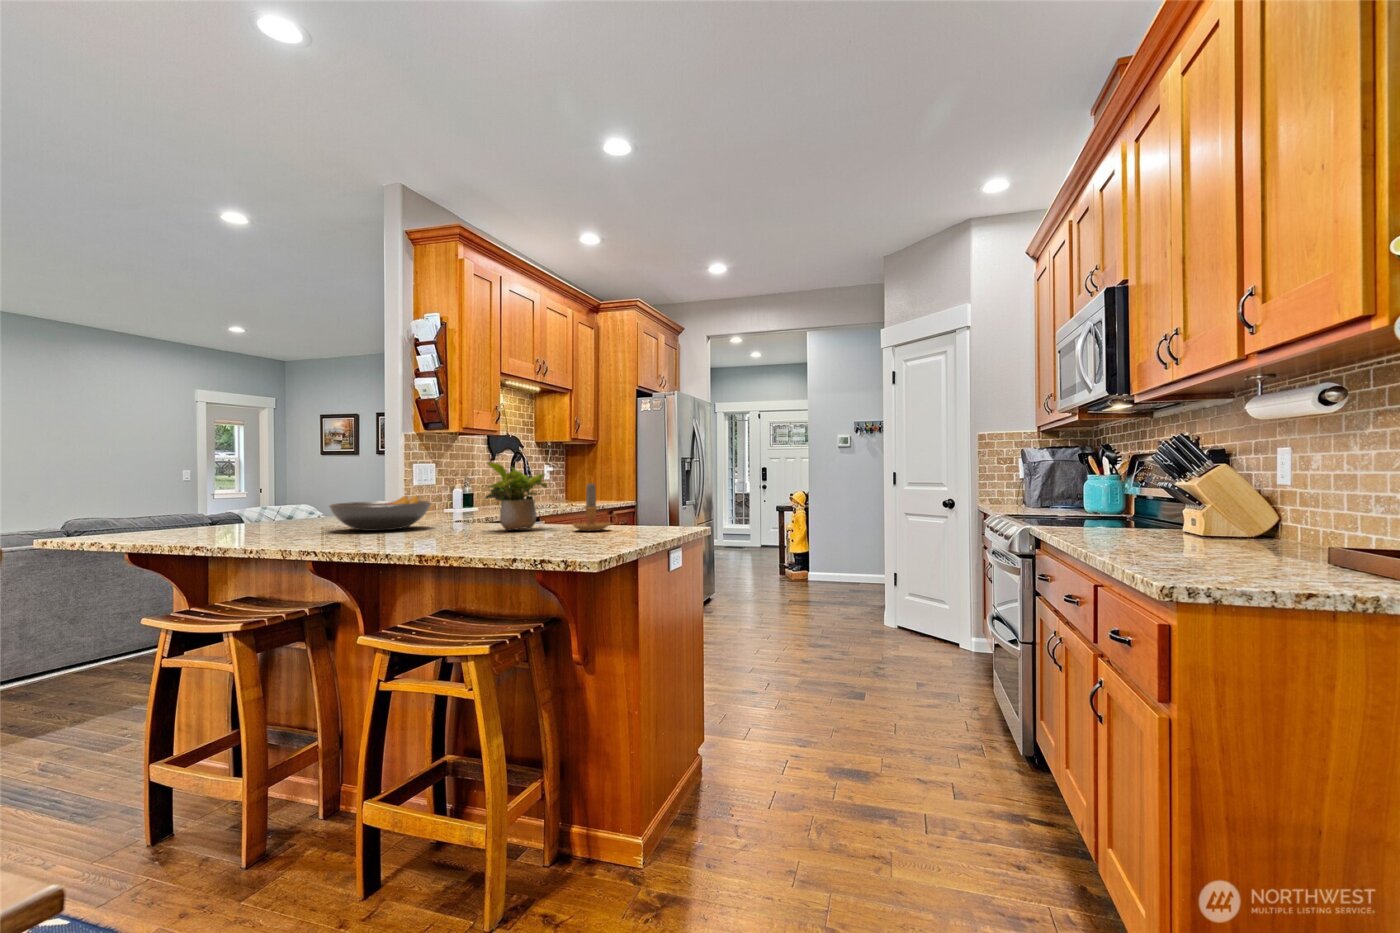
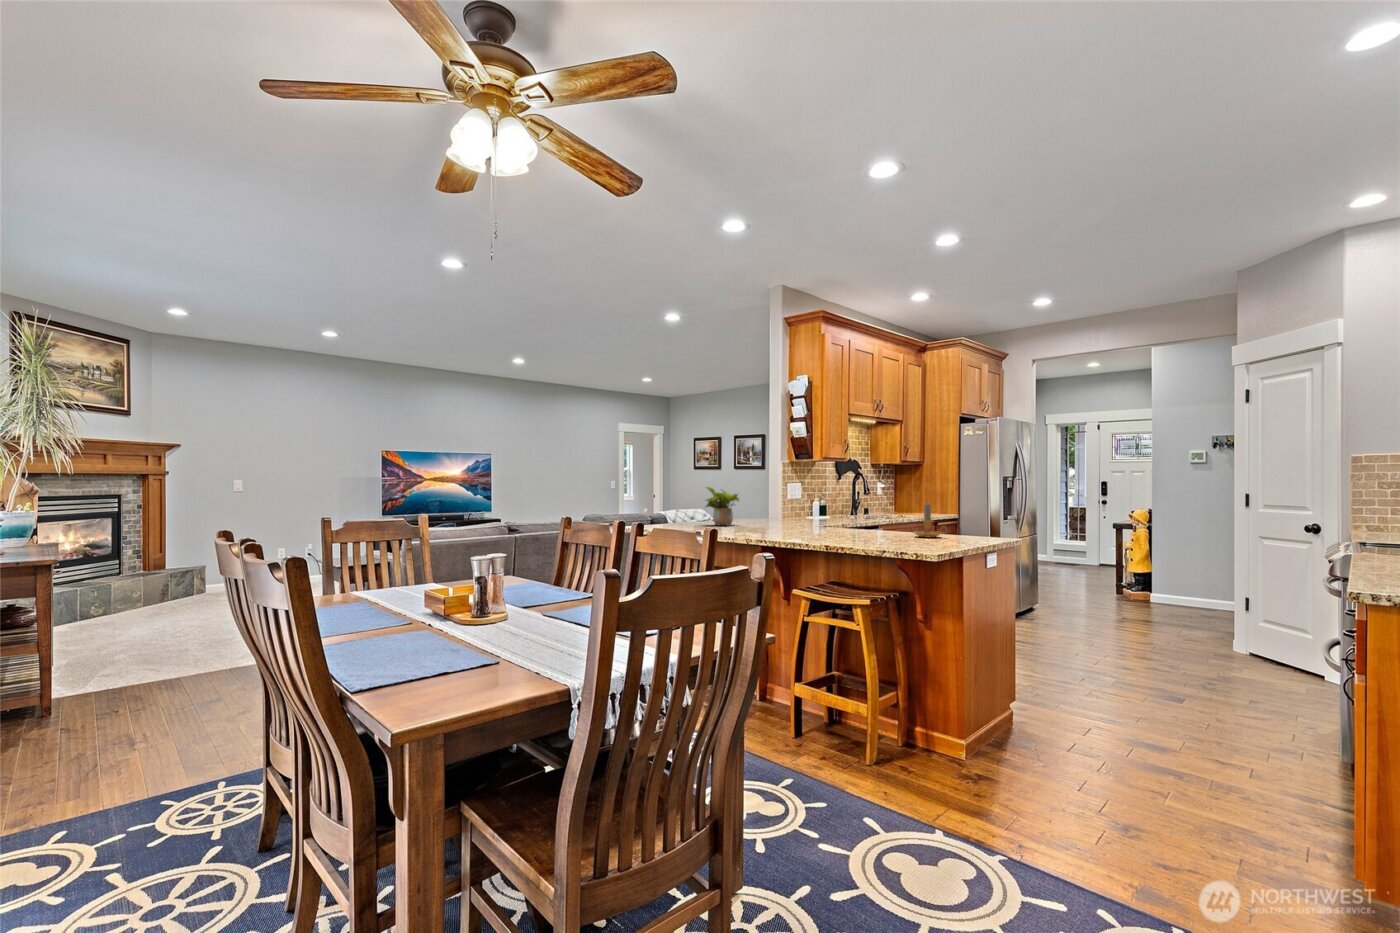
potted plant: present [485,462,547,531] -> present [706,487,739,525]
fruit bowl: present [330,496,431,531] -> none [755,508,814,530]

